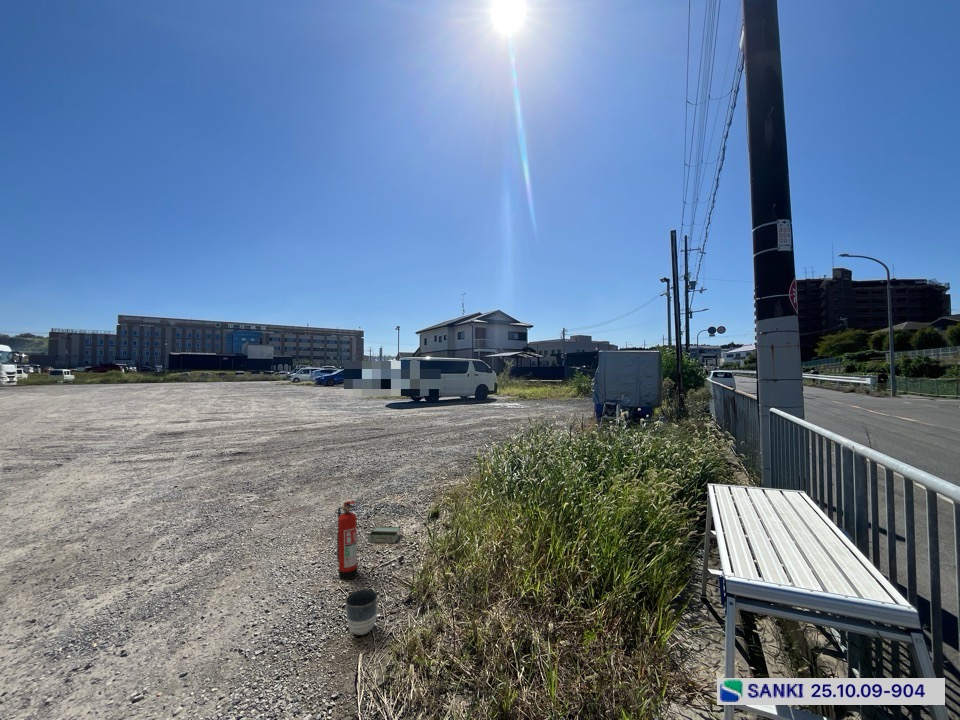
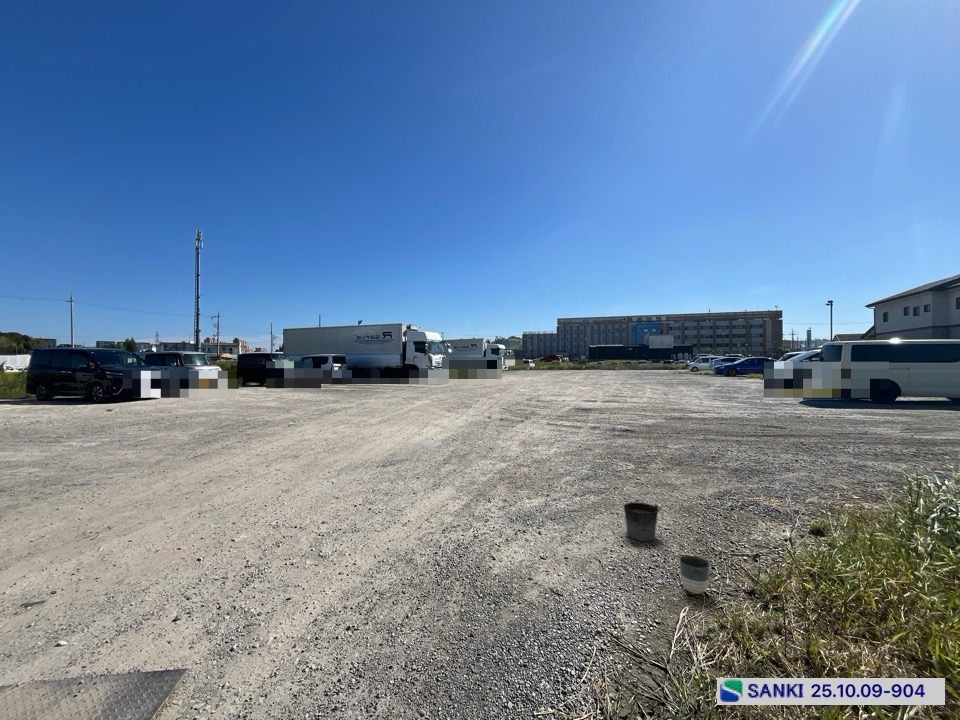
fire extinguisher: present [337,501,358,580] -> none [686,481,705,552]
toolbox: present [368,527,400,543] -> none [725,519,764,540]
bucket: none [263,540,309,593] -> present [624,502,660,541]

